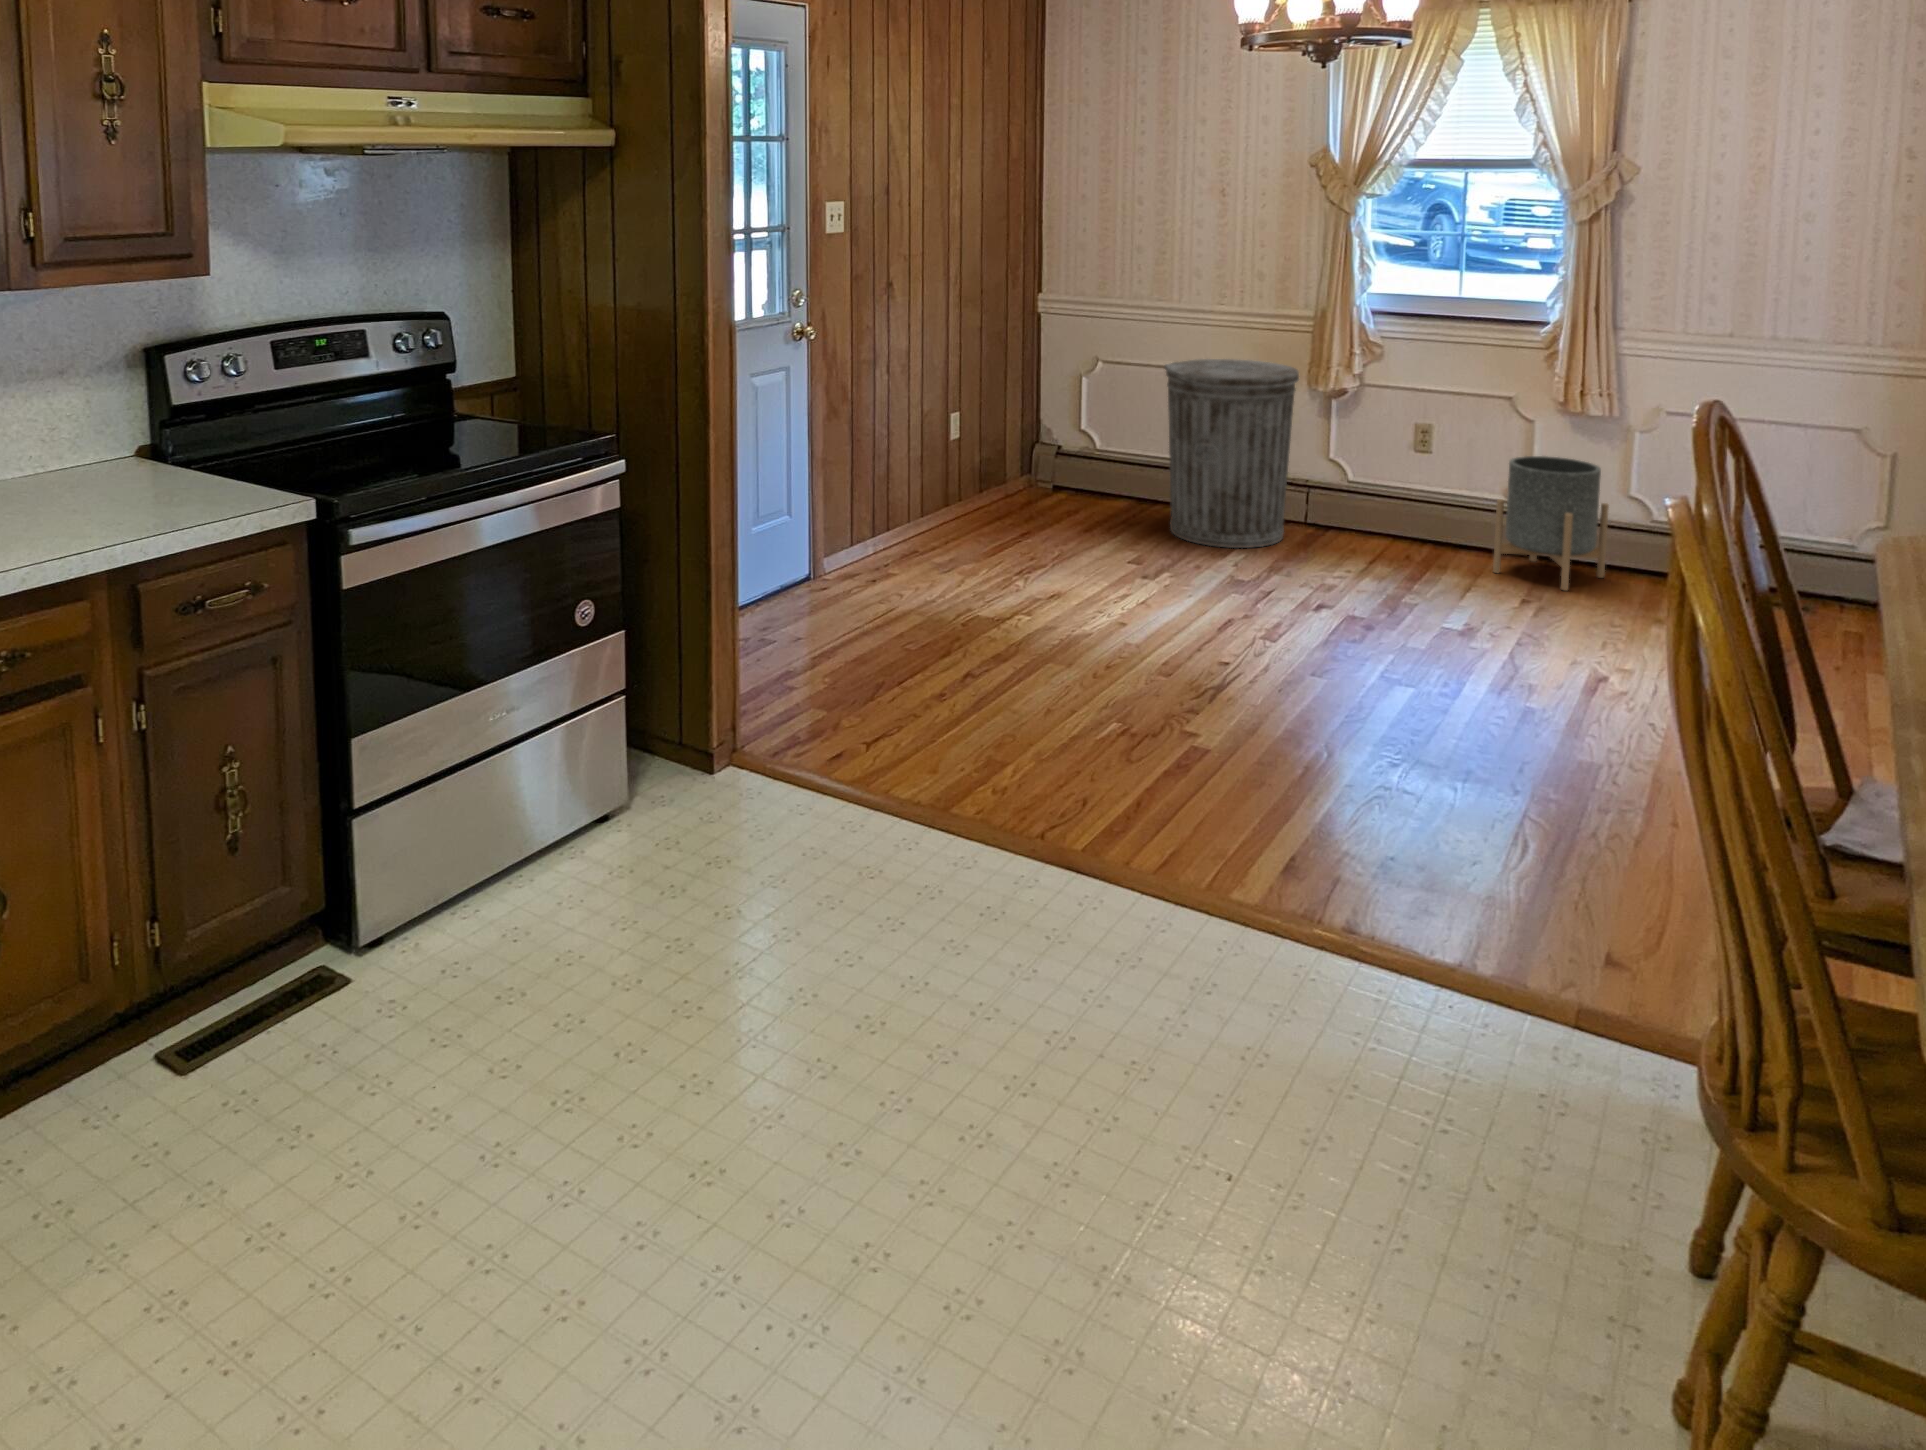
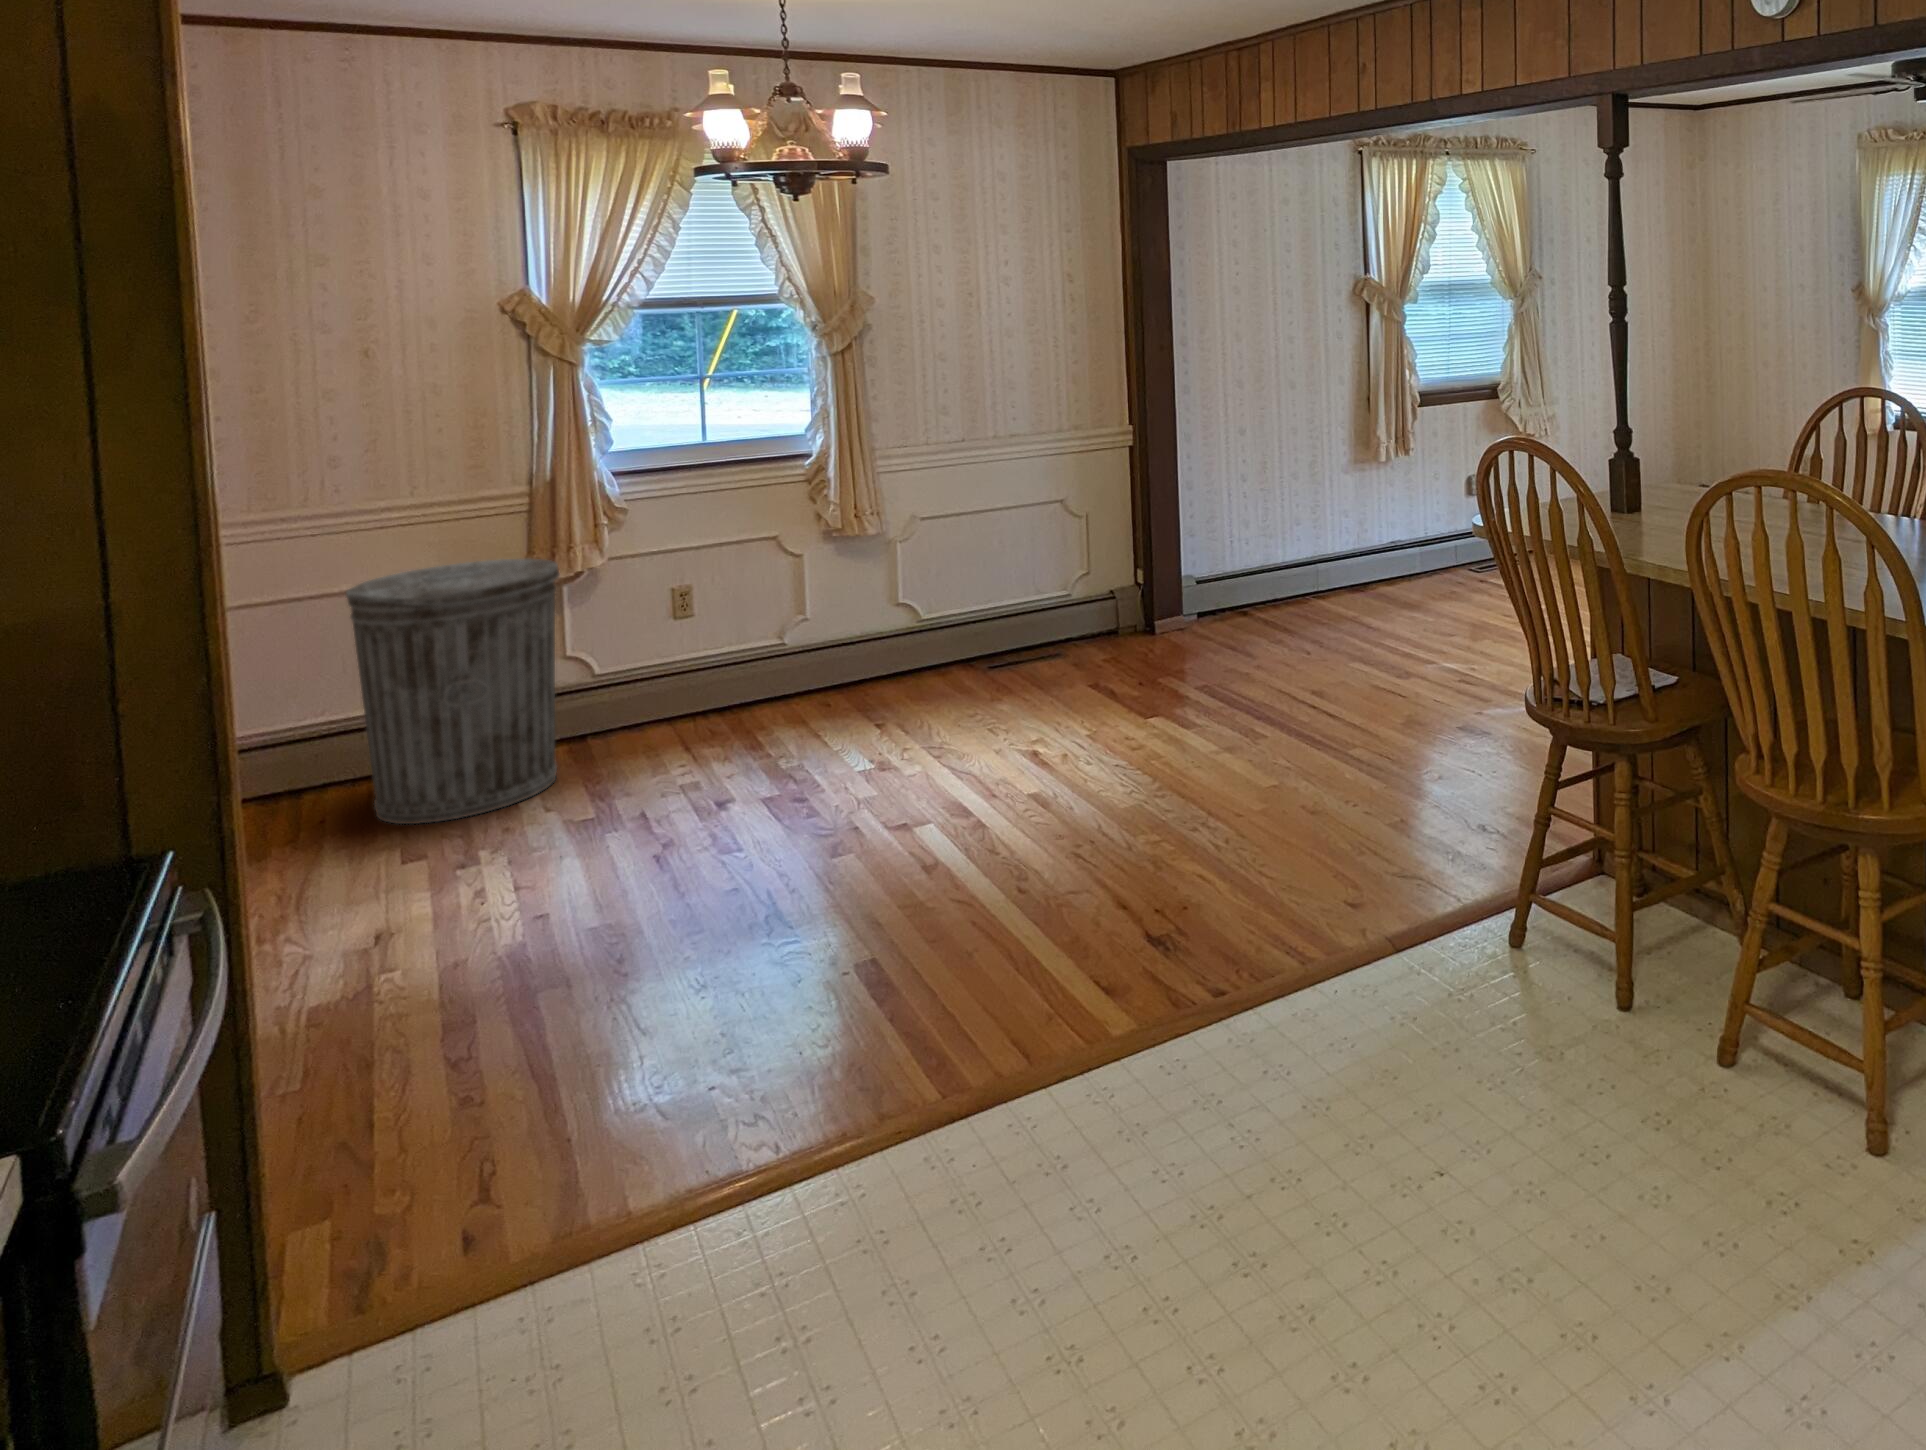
planter: present [1493,456,1609,590] -> none [809,579,902,714]

